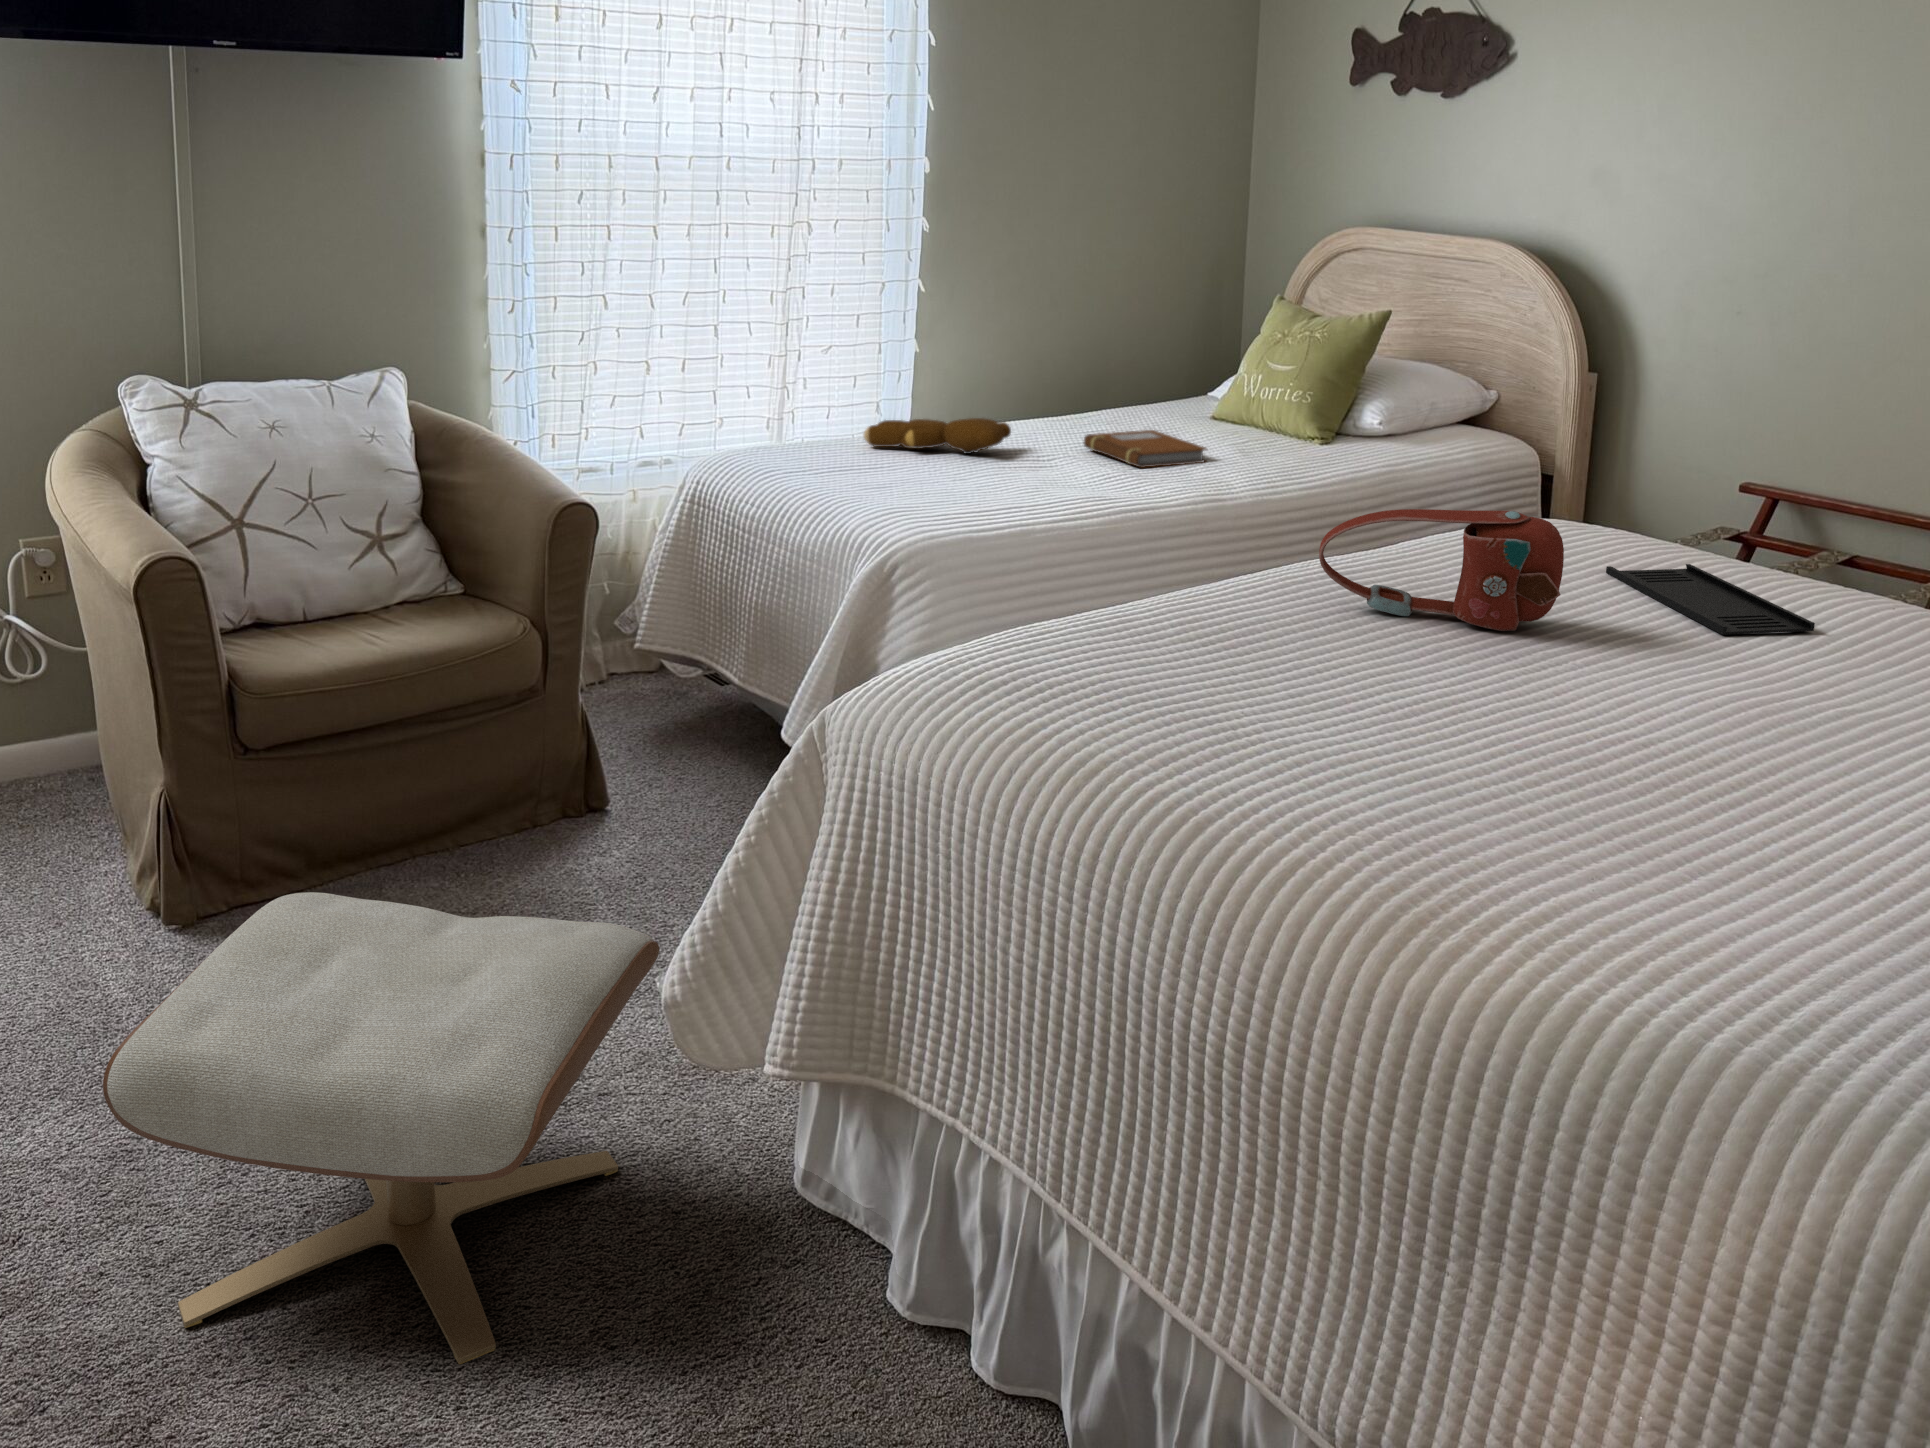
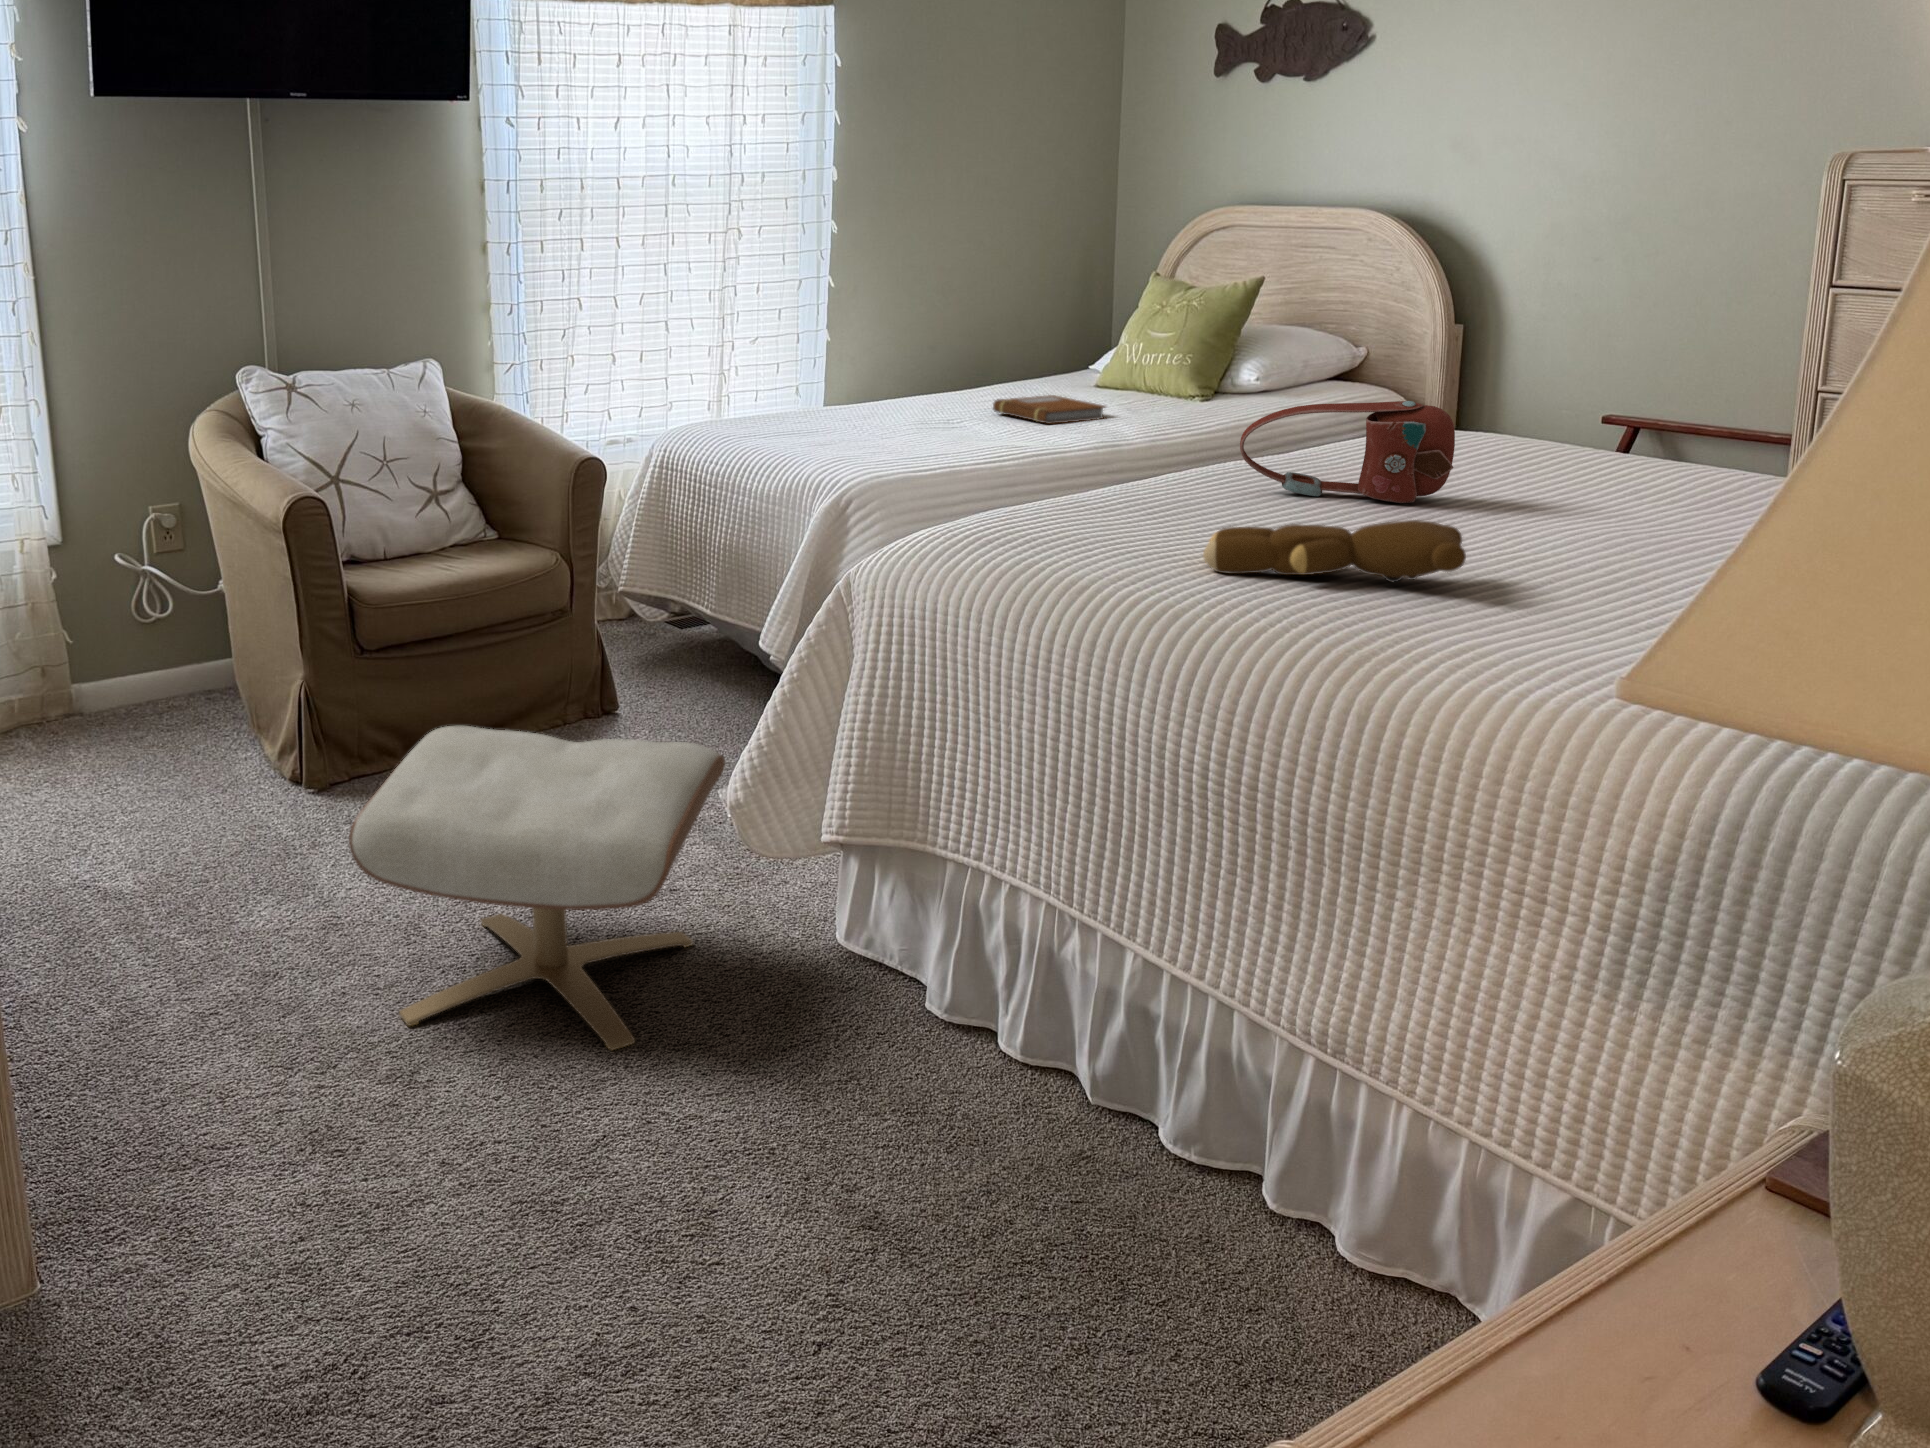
teddy bear: present [864,418,1011,454] -> present [1203,520,1466,582]
tray: present [1606,564,1815,635] -> none [1490,459,1684,503]

